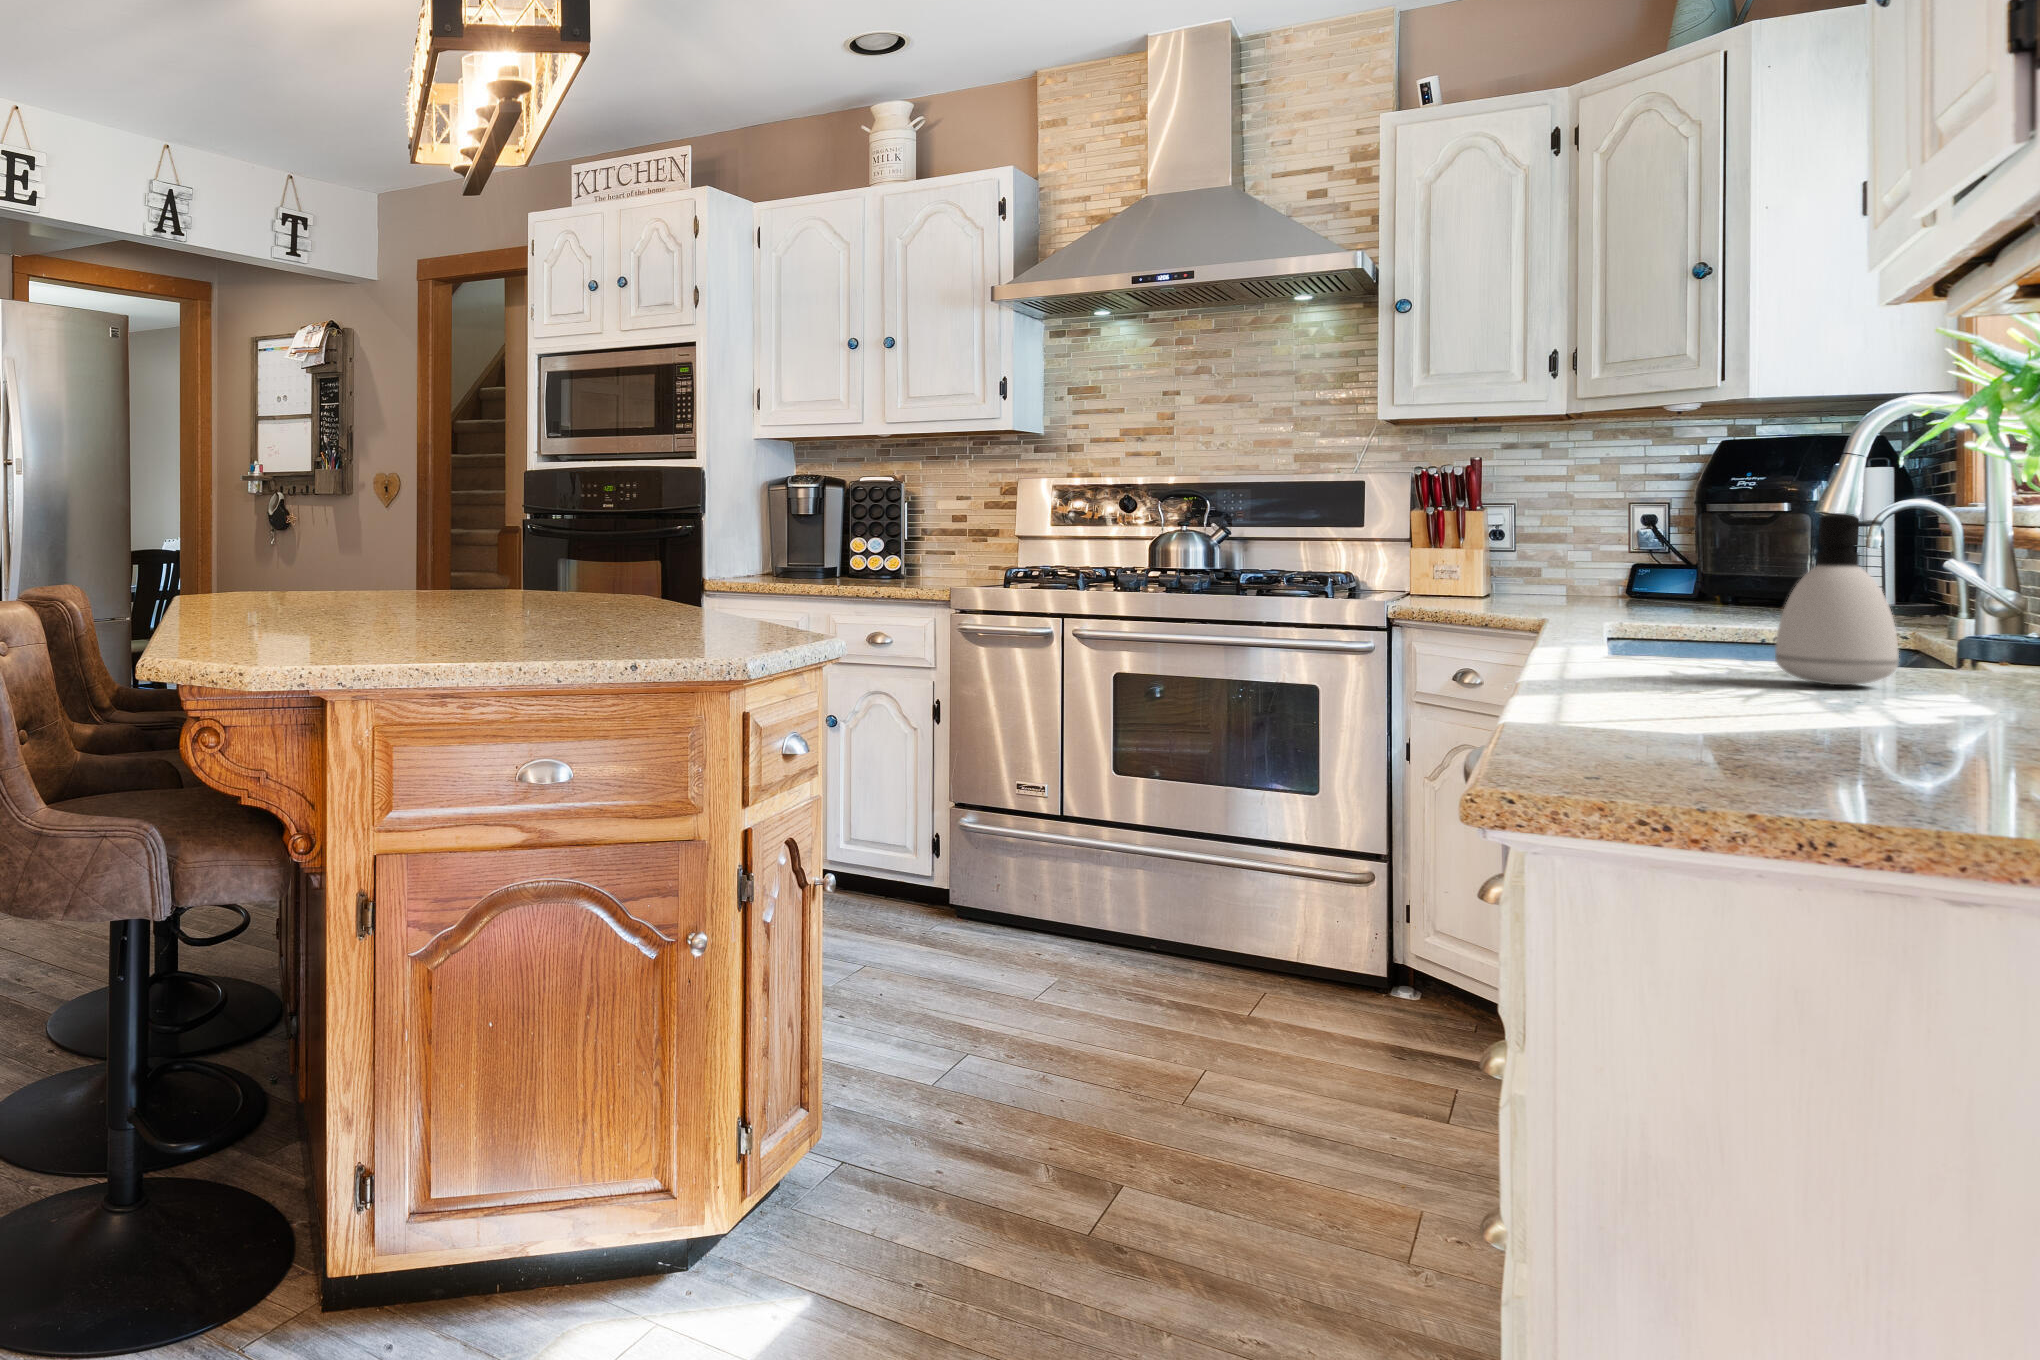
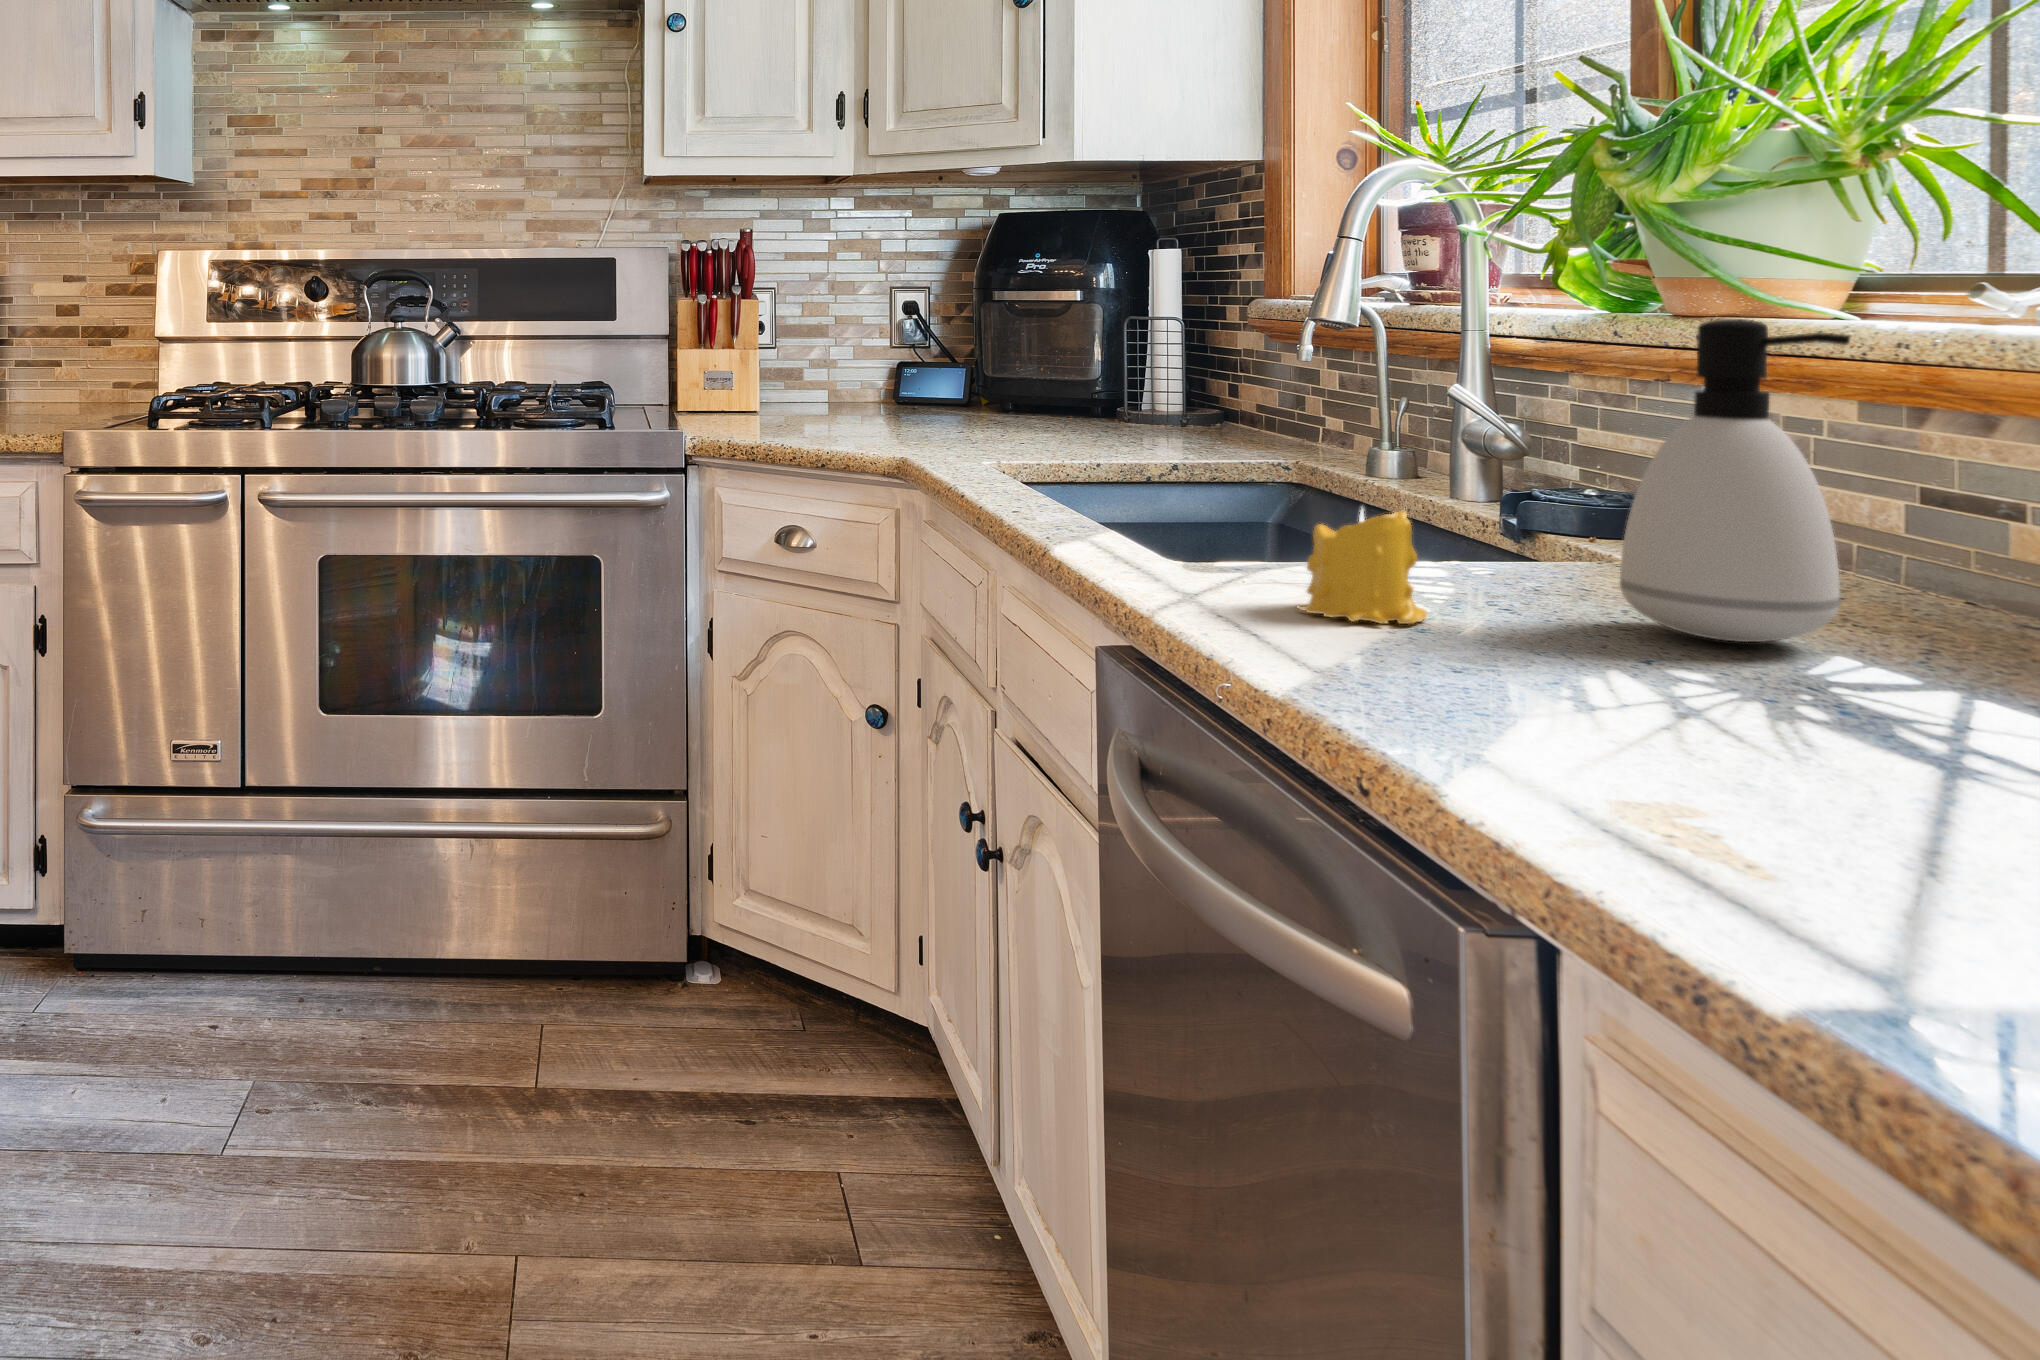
candle: none [1599,613,1675,674] -> present [1297,509,1427,624]

